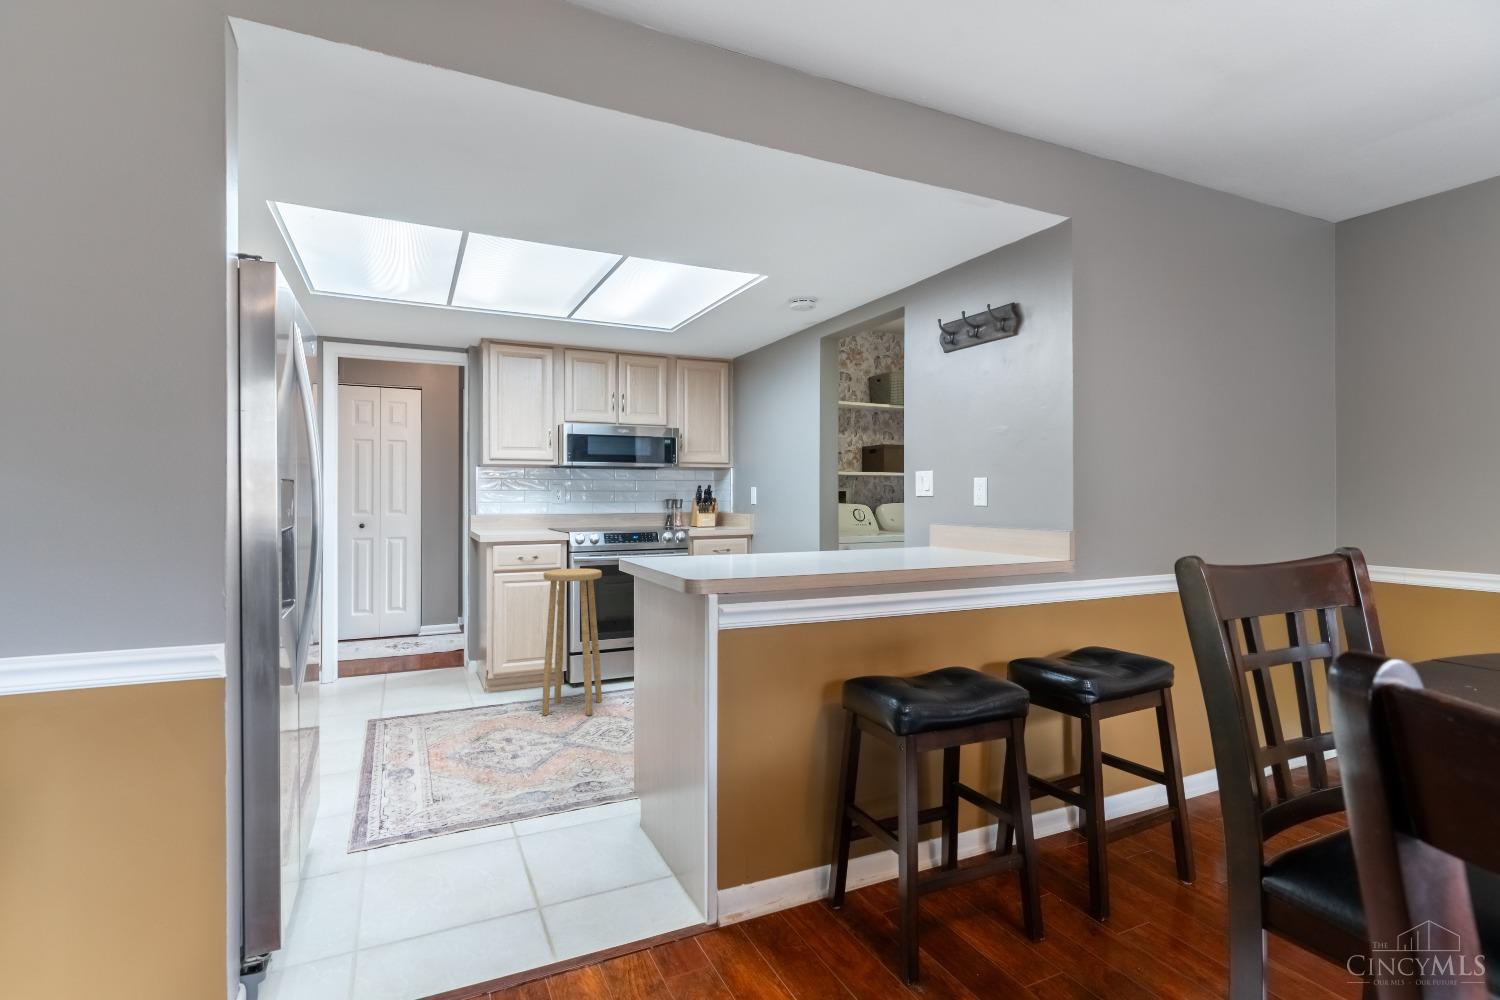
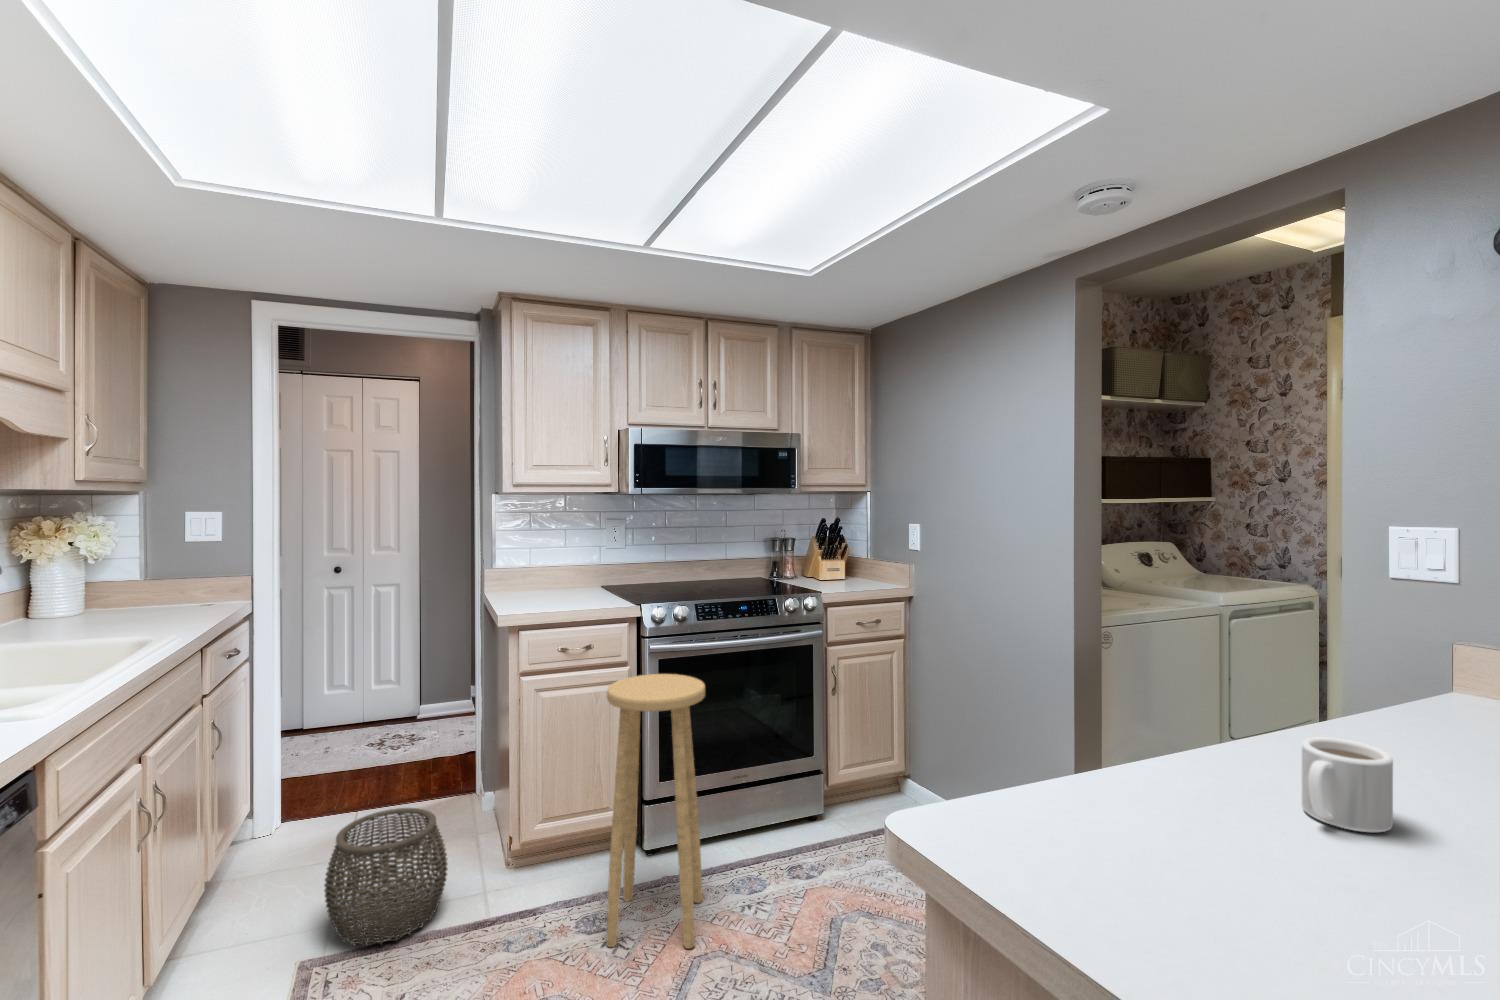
mug: none [767,533,797,558] -> present [1302,738,1393,832]
woven basket: none [379,648,450,715] -> present [324,808,448,946]

